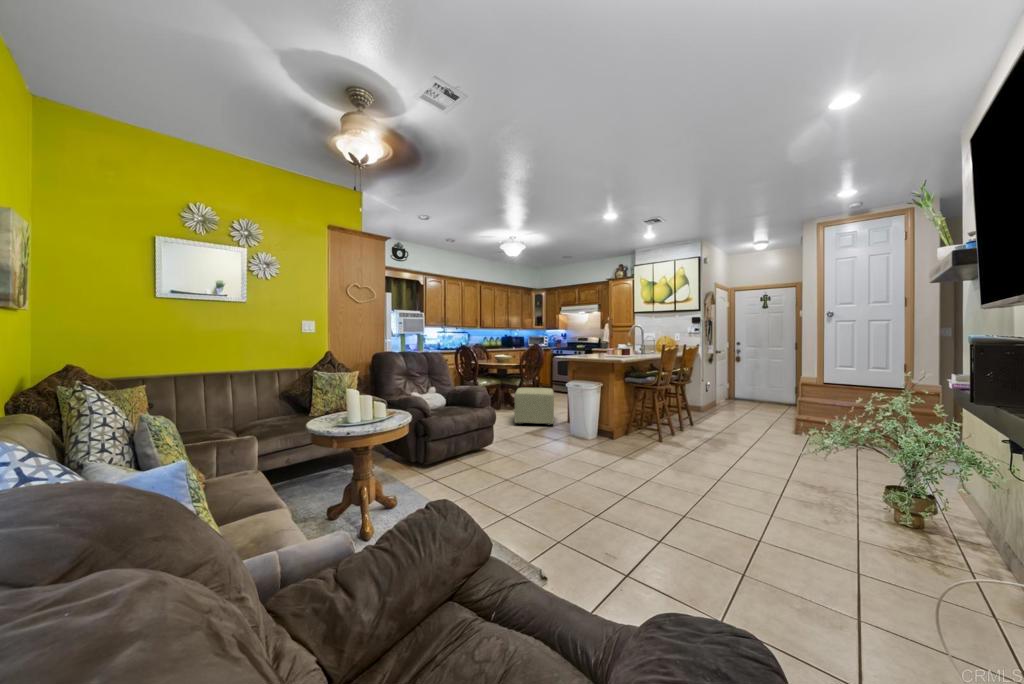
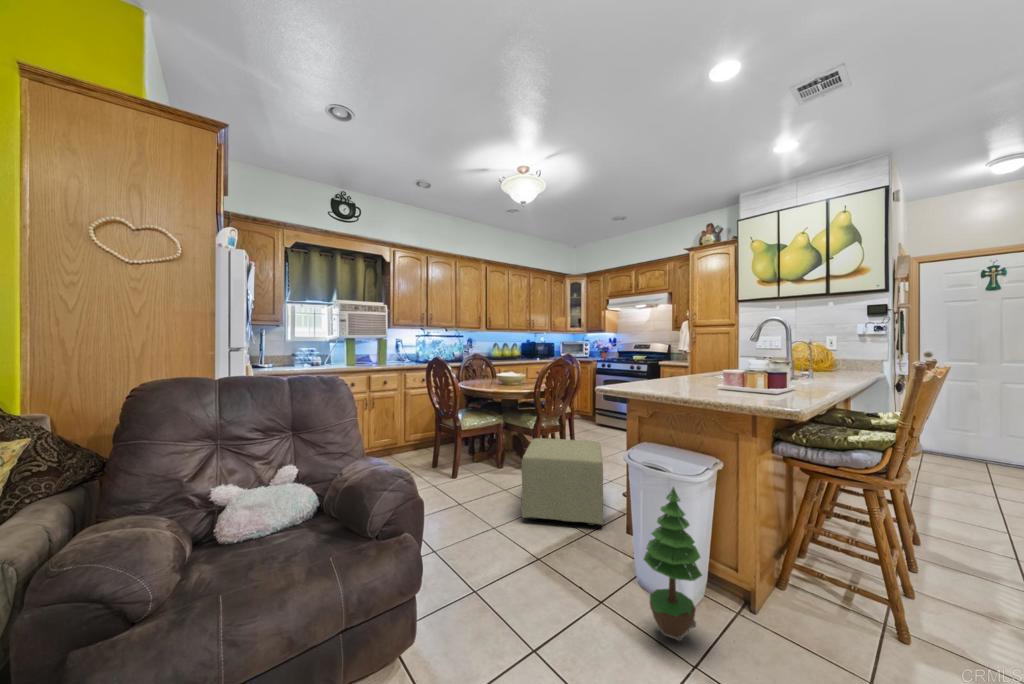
potted tree: none [566,391,587,447] -> present [644,487,702,641]

